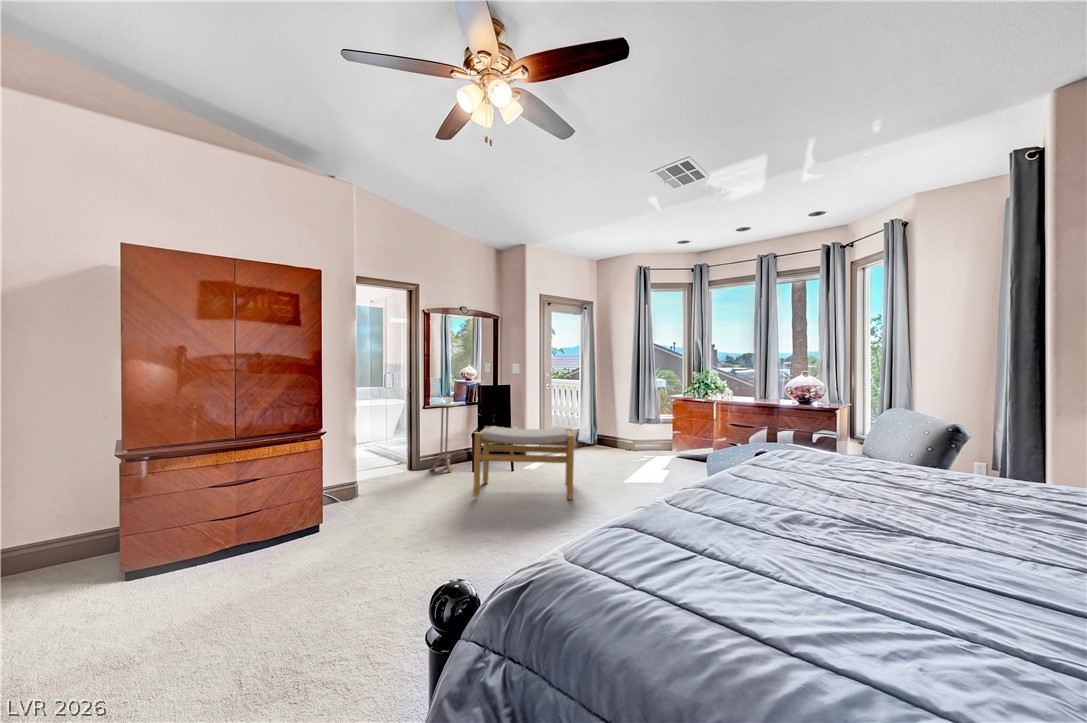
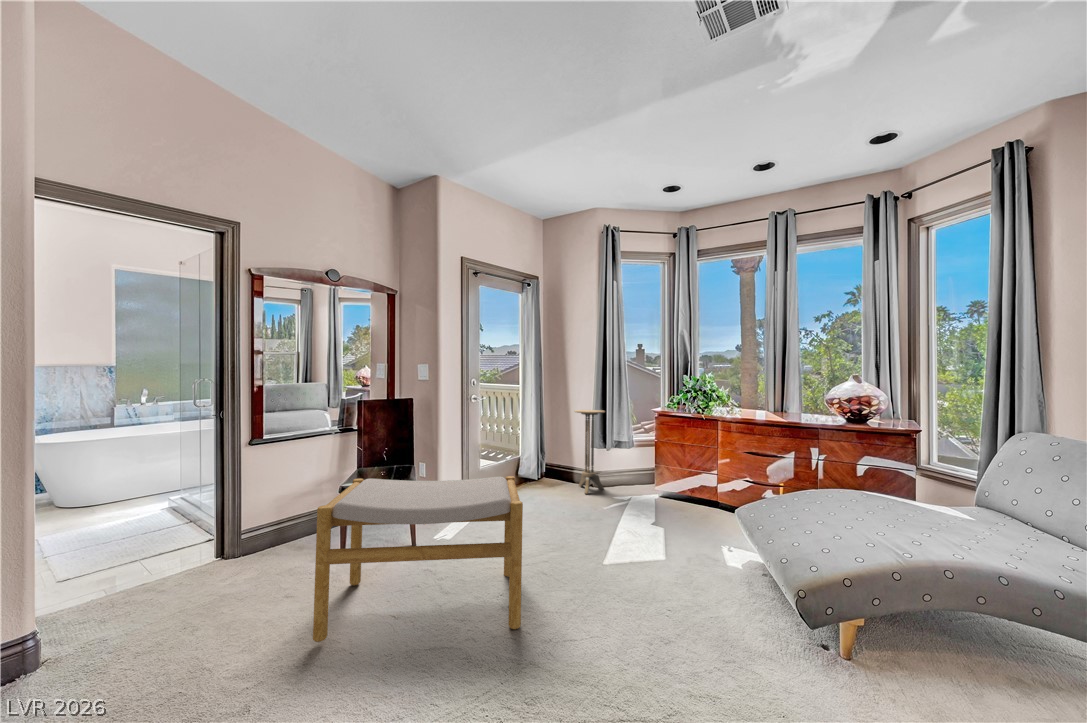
side table: present [431,404,459,472] -> present [574,410,605,494]

